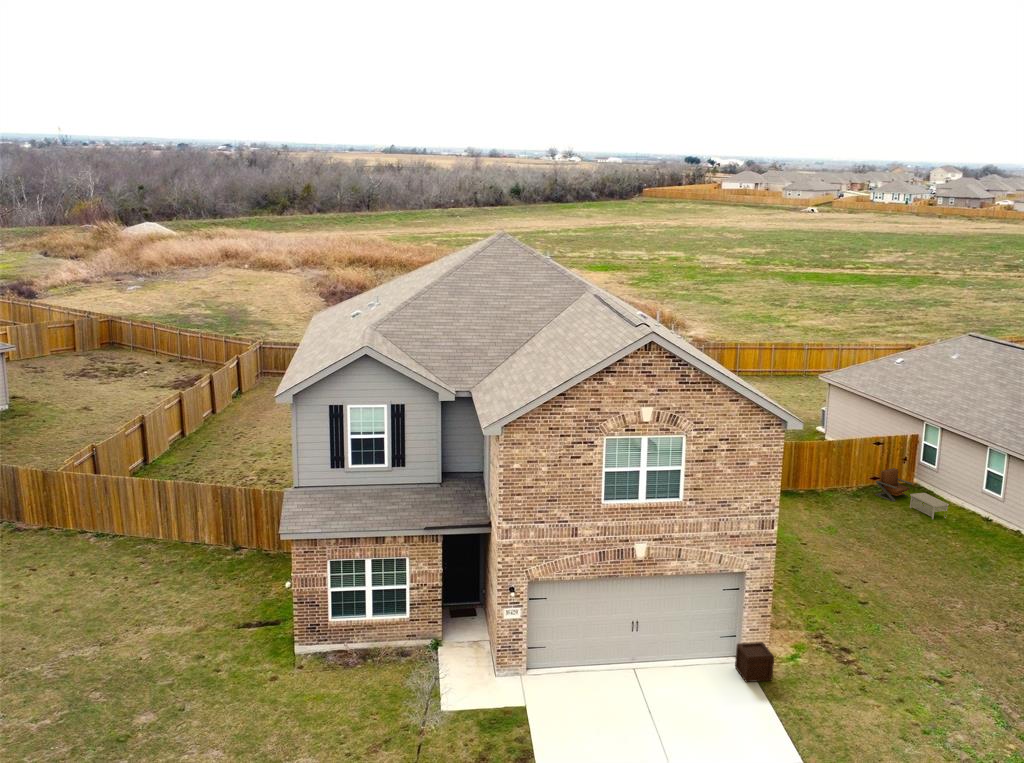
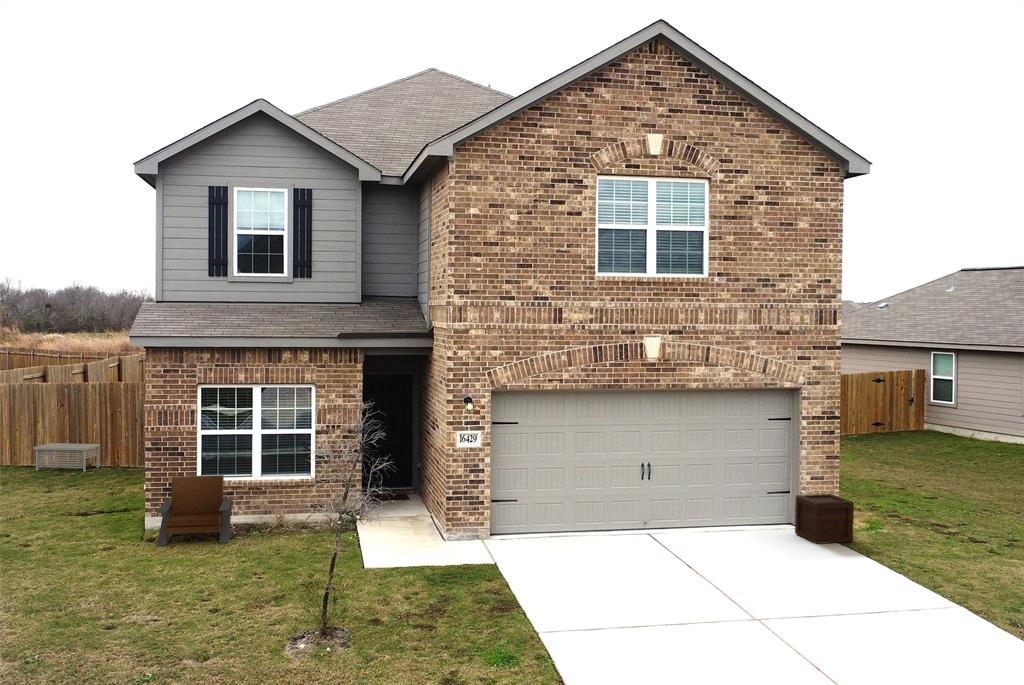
lounge chair: present [875,468,913,502] -> present [157,475,233,547]
storage bench: present [910,493,949,519] -> present [33,443,100,472]

